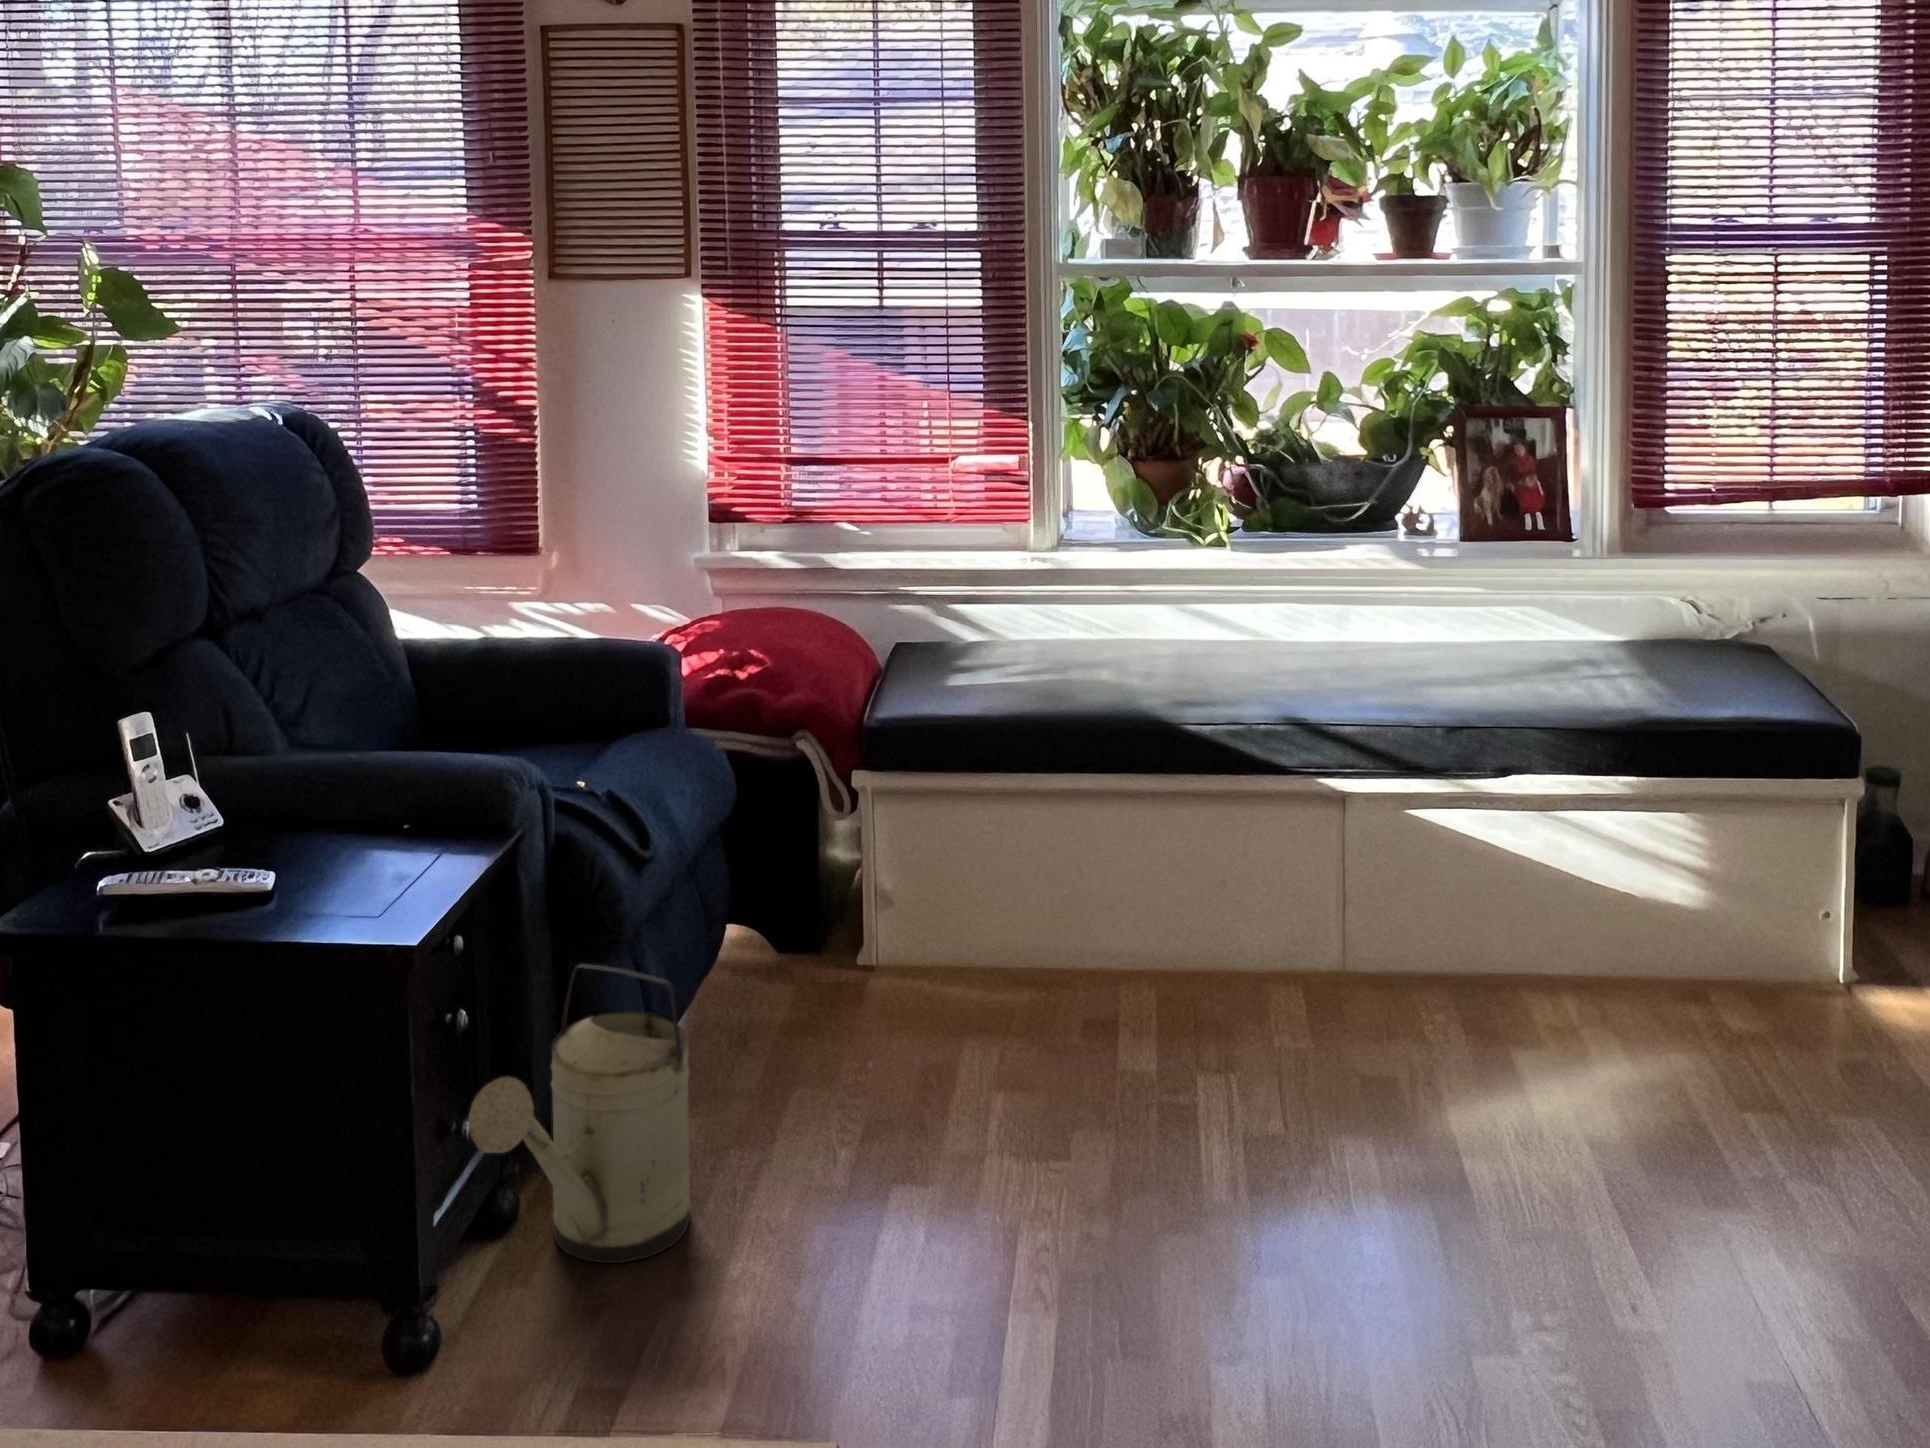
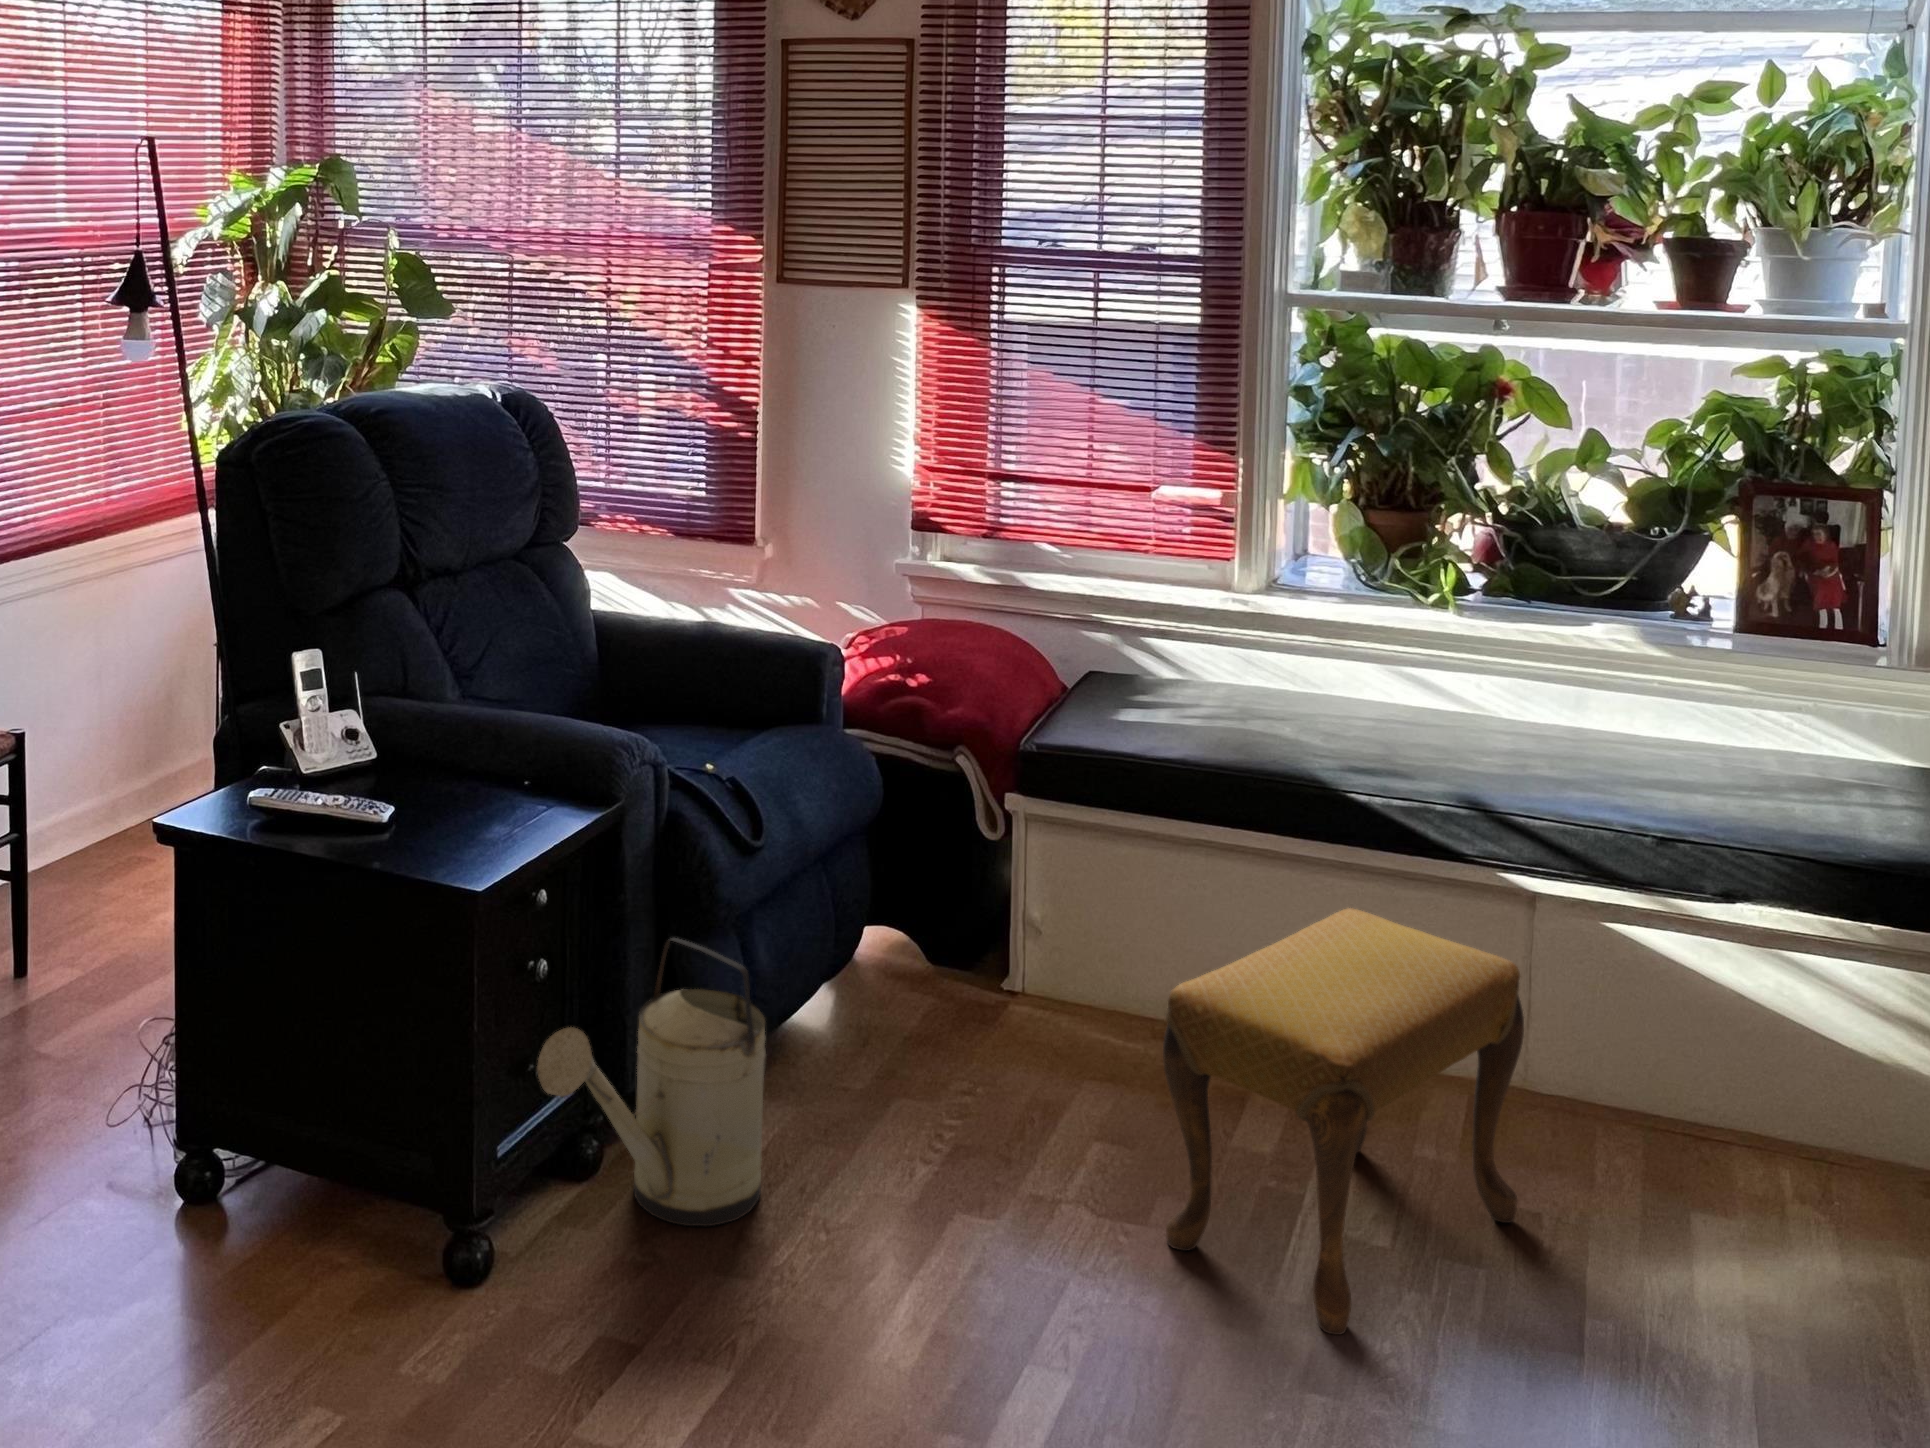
footstool: none [1082,826,1376,1220] -> present [1163,908,1524,1335]

